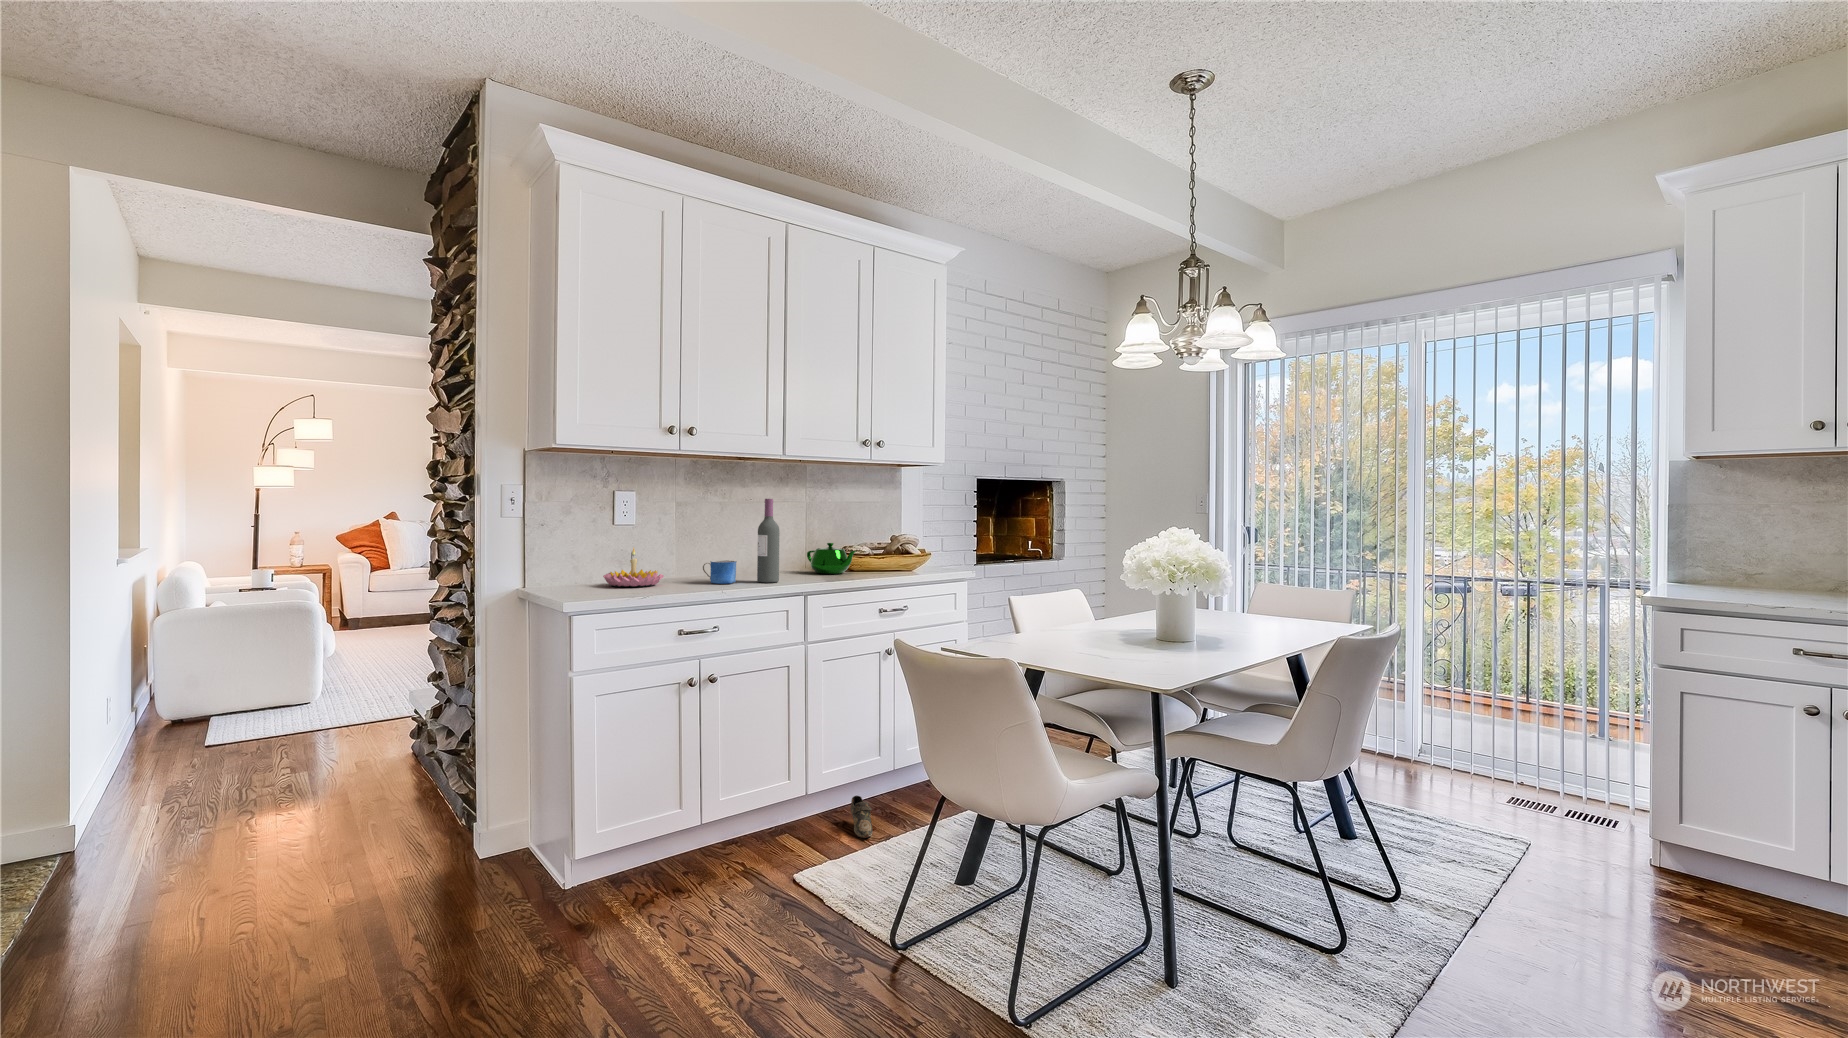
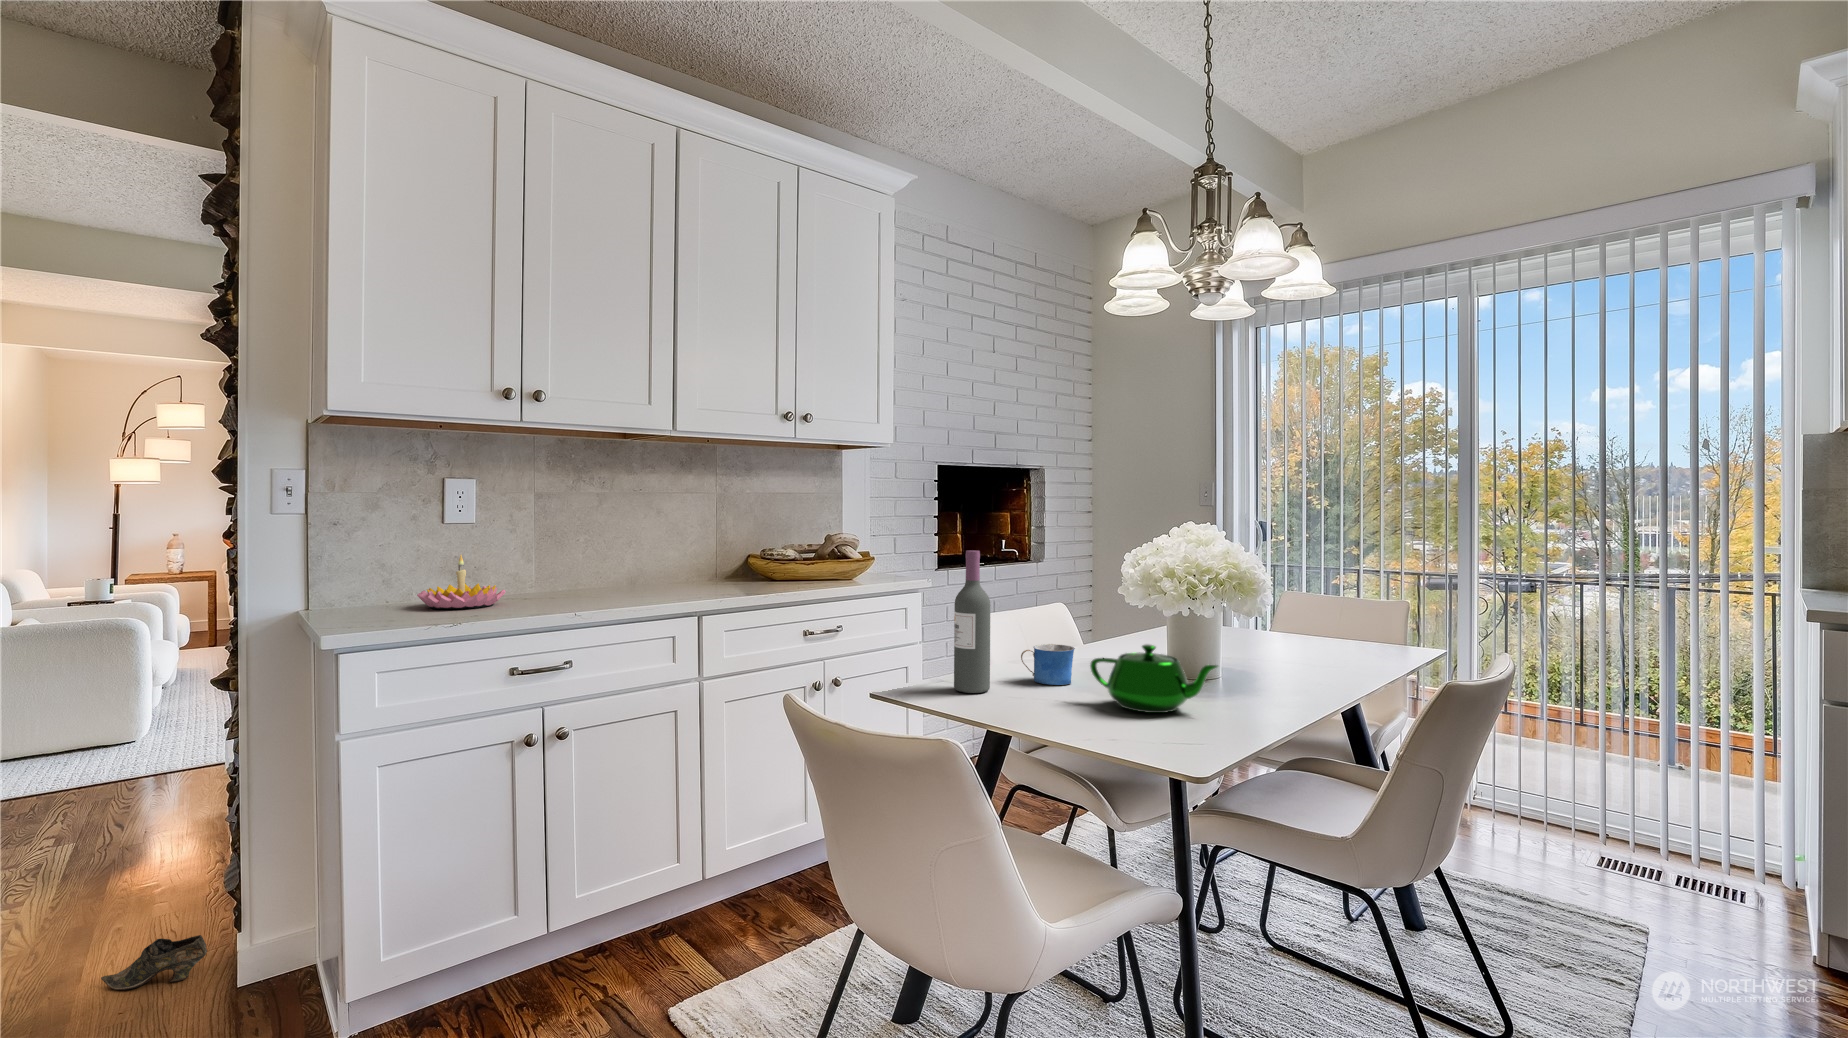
wine bottle: present [757,499,779,583] -> present [954,551,991,693]
teapot: present [807,543,856,574] -> present [1090,644,1217,713]
mug: present [703,560,737,584] -> present [1021,644,1075,685]
shoe: present [851,796,873,838] -> present [101,935,207,990]

